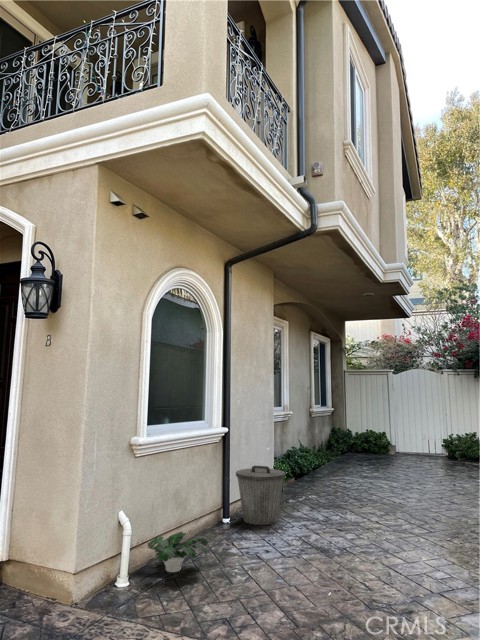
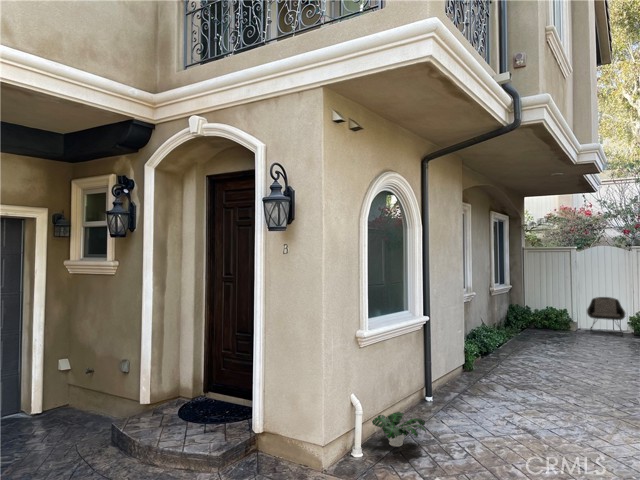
lounge chair: none [404,419,438,458] -> present [587,297,626,336]
trash can: present [236,466,285,525] -> none [436,350,484,404]

